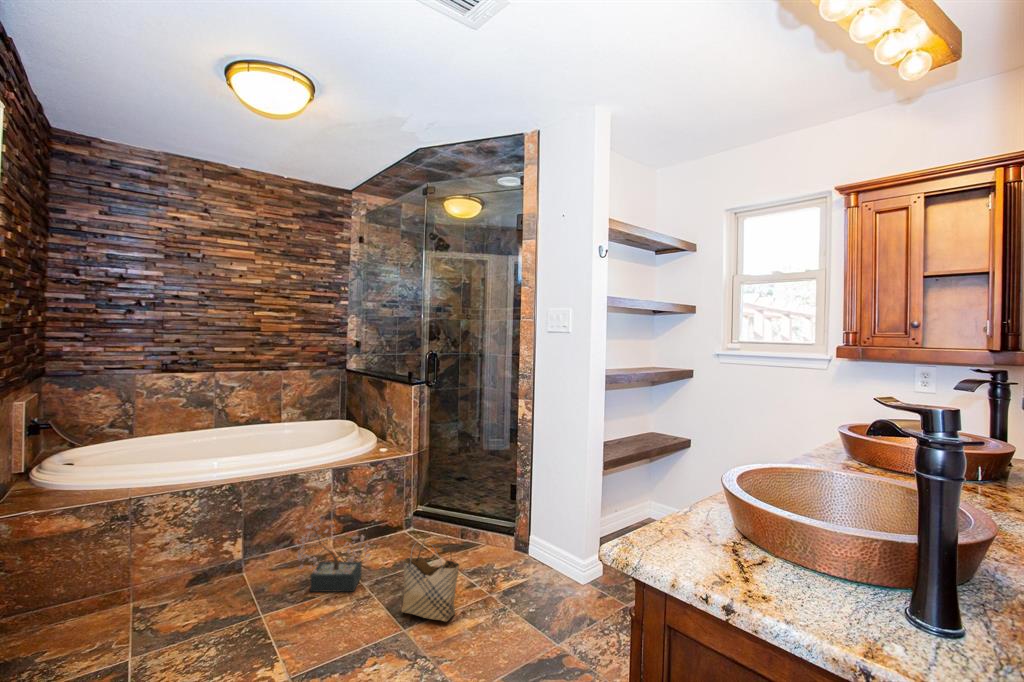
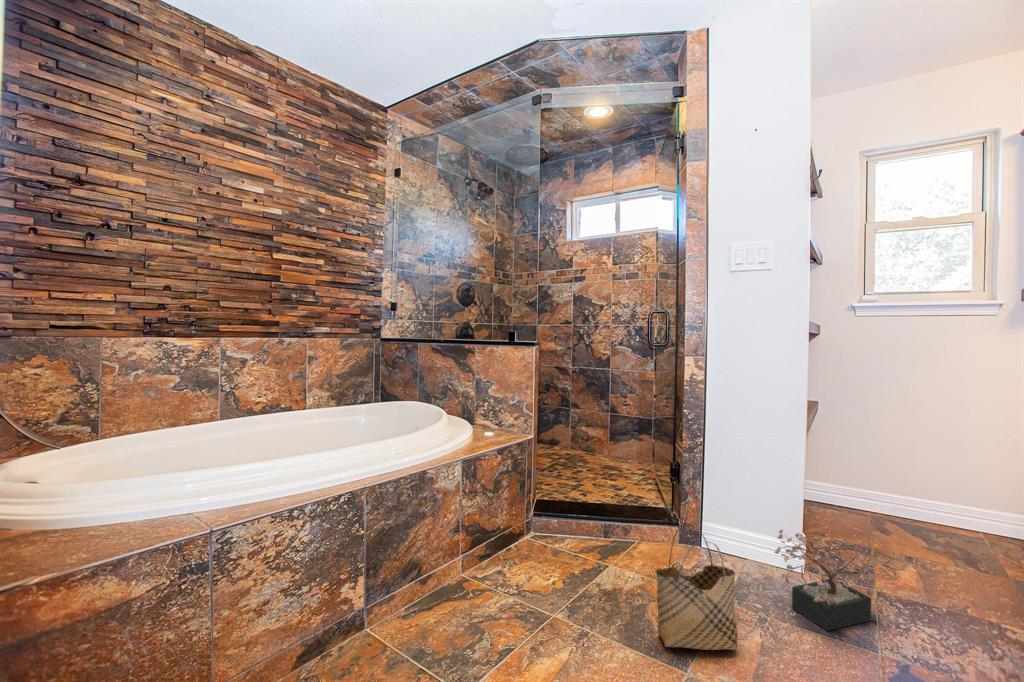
decorative plant: present [297,520,370,592] -> present [774,530,873,631]

